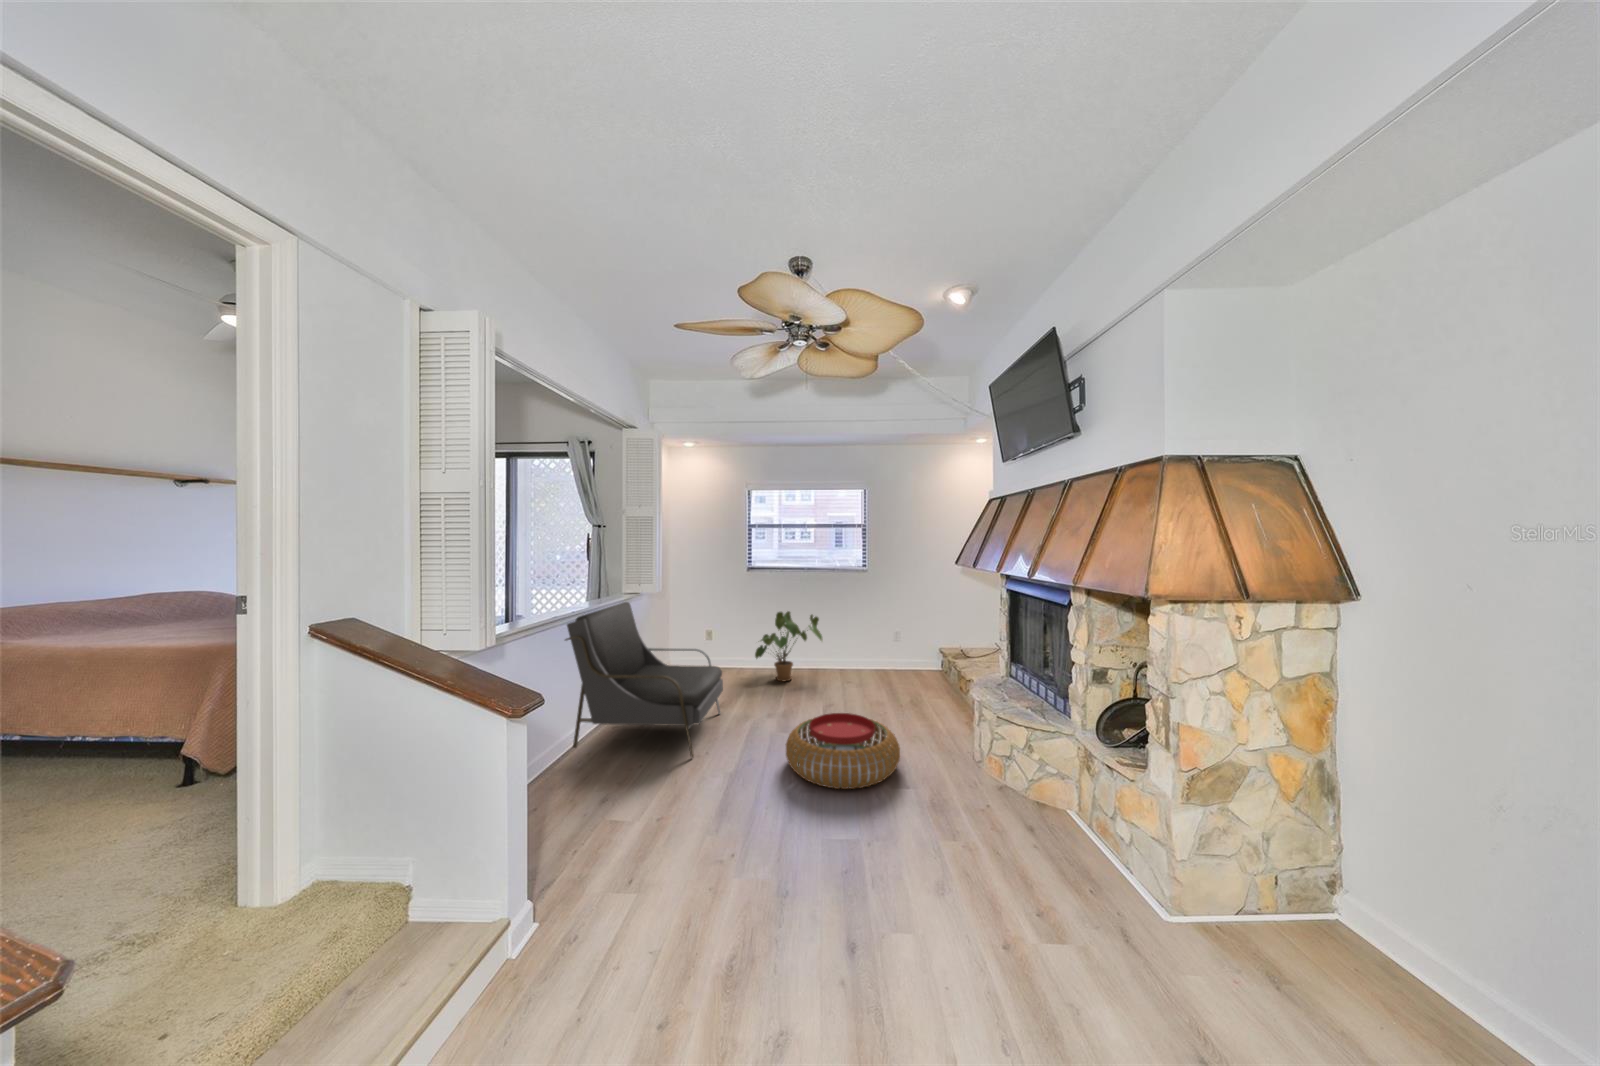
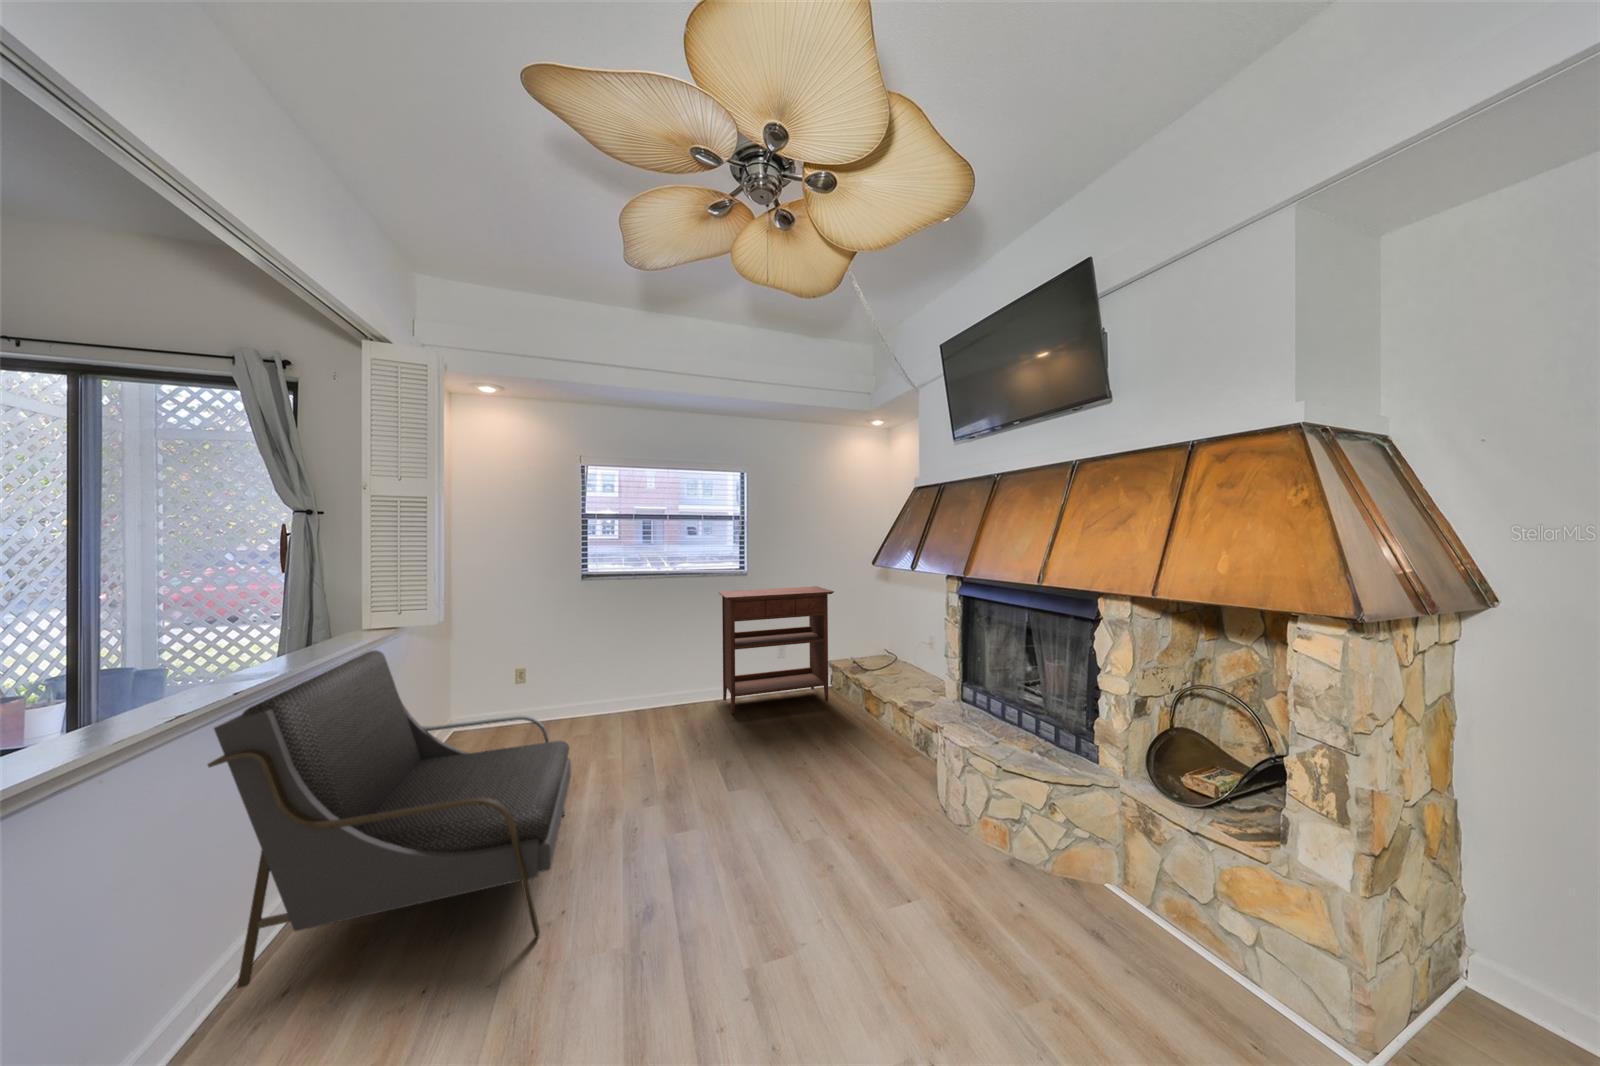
console table: none [842,584,936,680] -> present [718,586,834,714]
house plant: present [755,611,822,681] -> none [601,632,701,732]
pouf: present [786,713,900,789] -> none [712,789,886,940]

